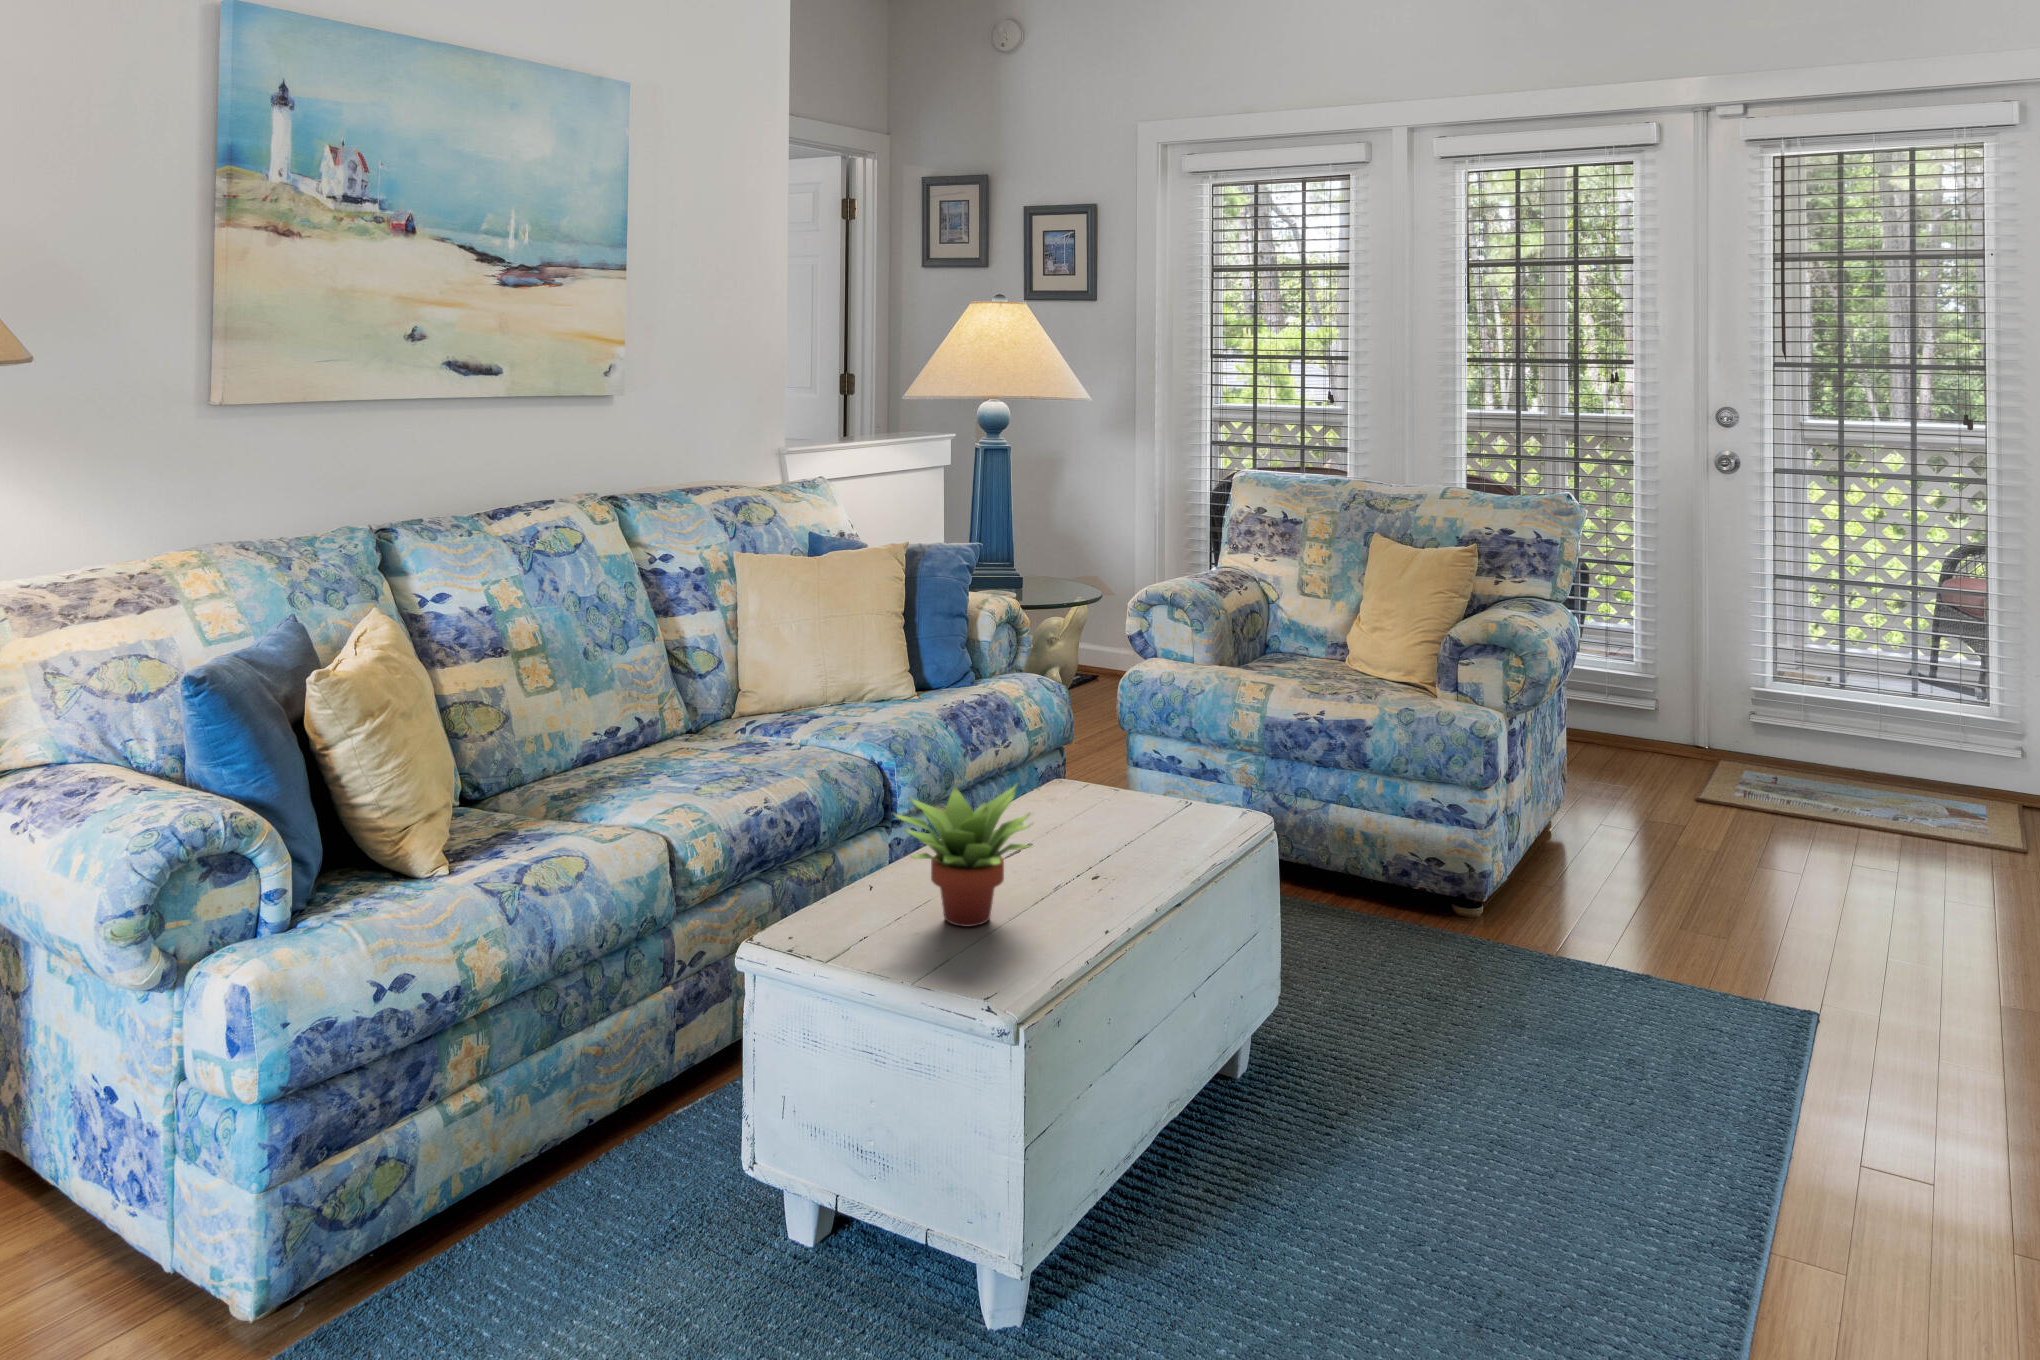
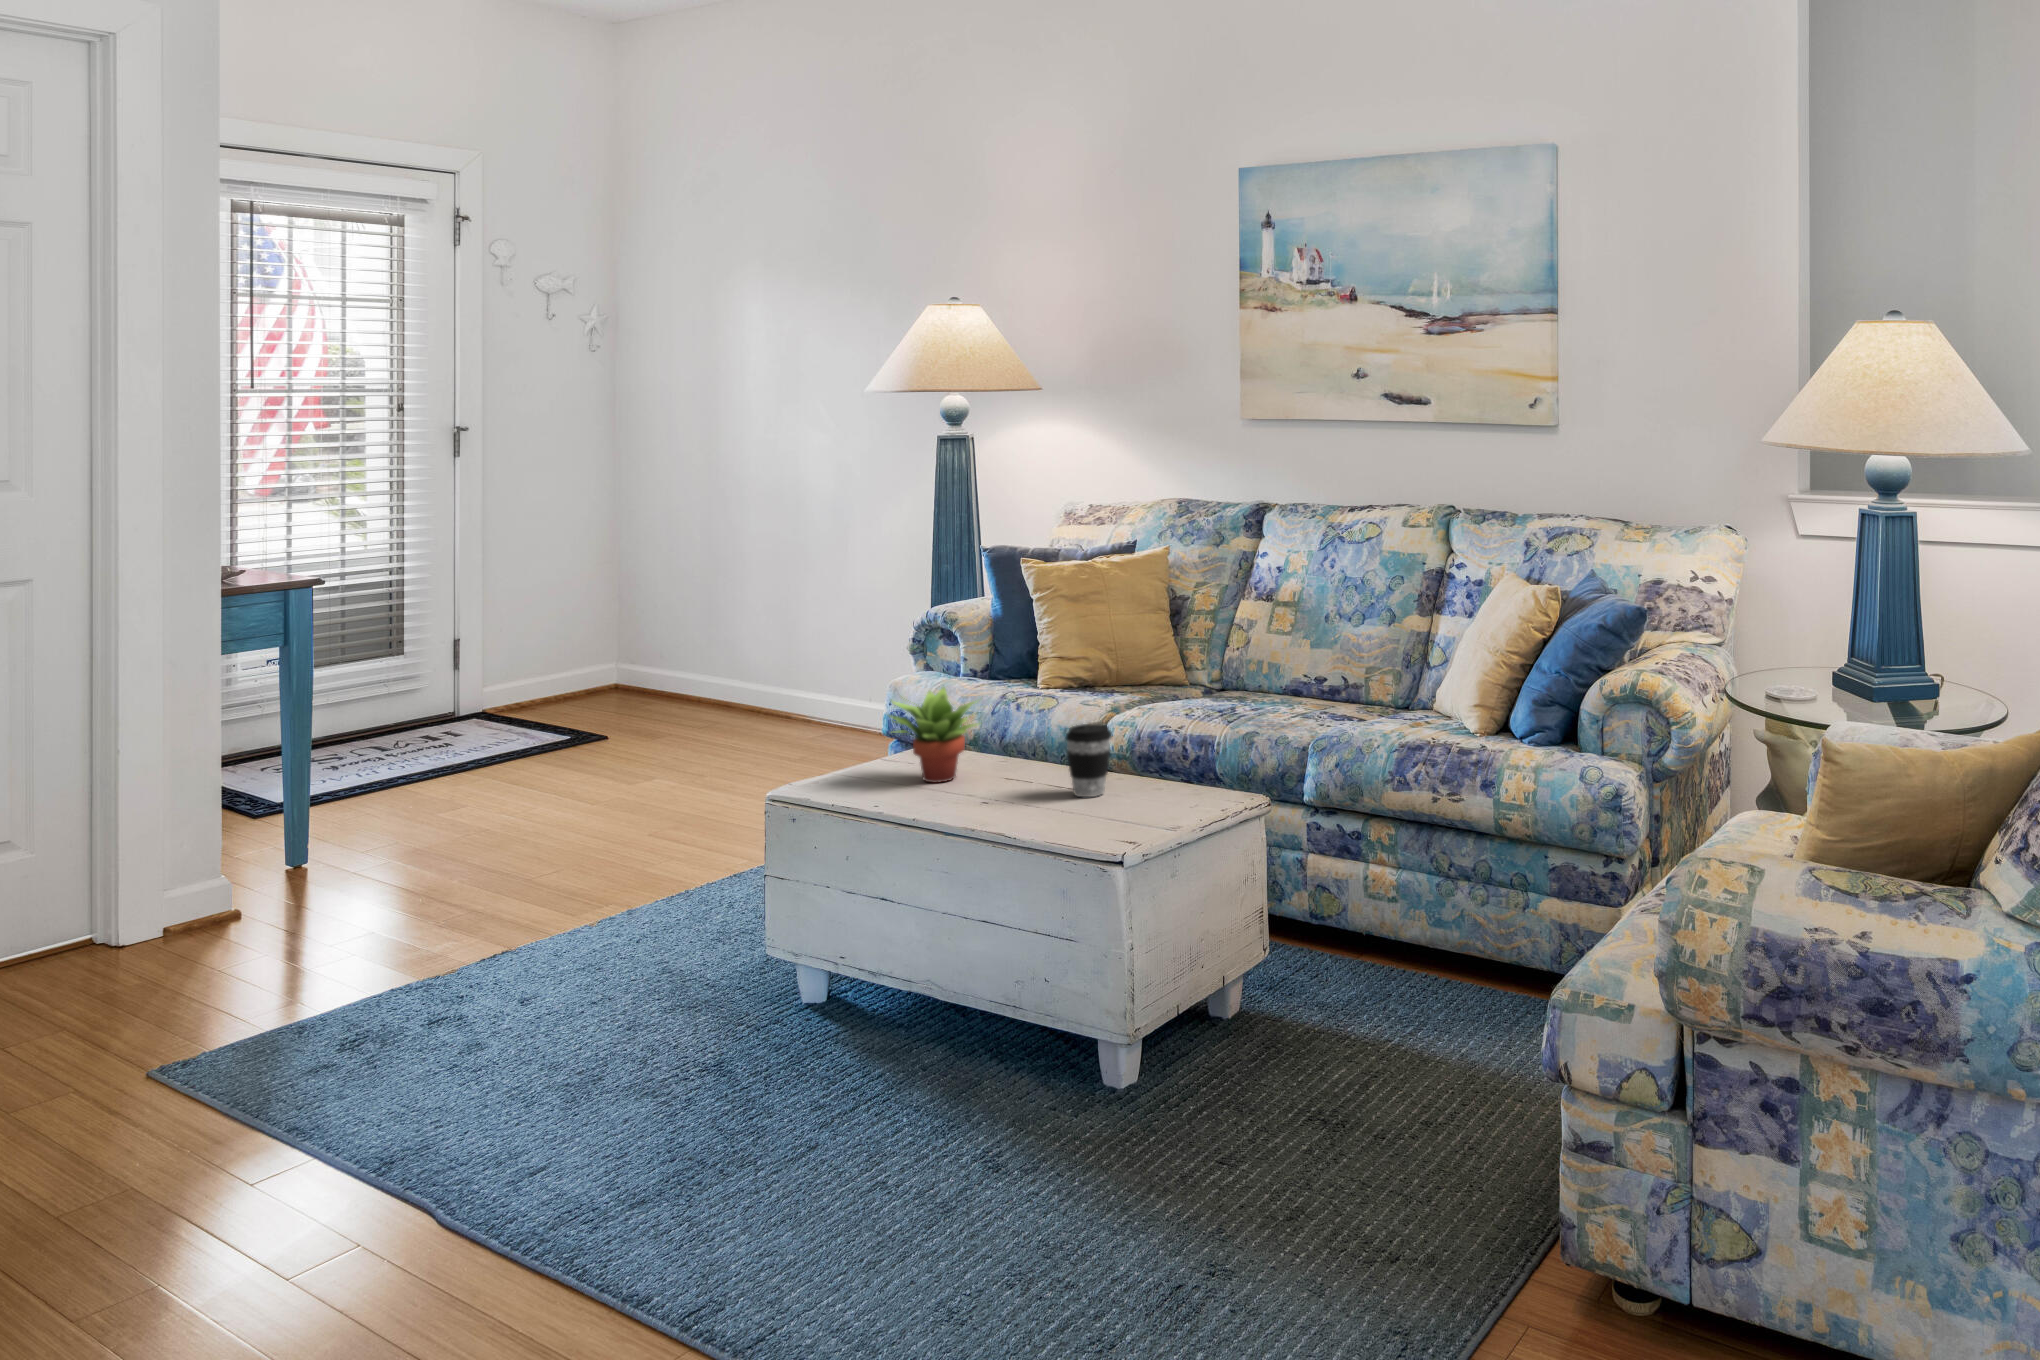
coffee cup: none [1042,756,1098,847] -> present [1066,724,1112,797]

